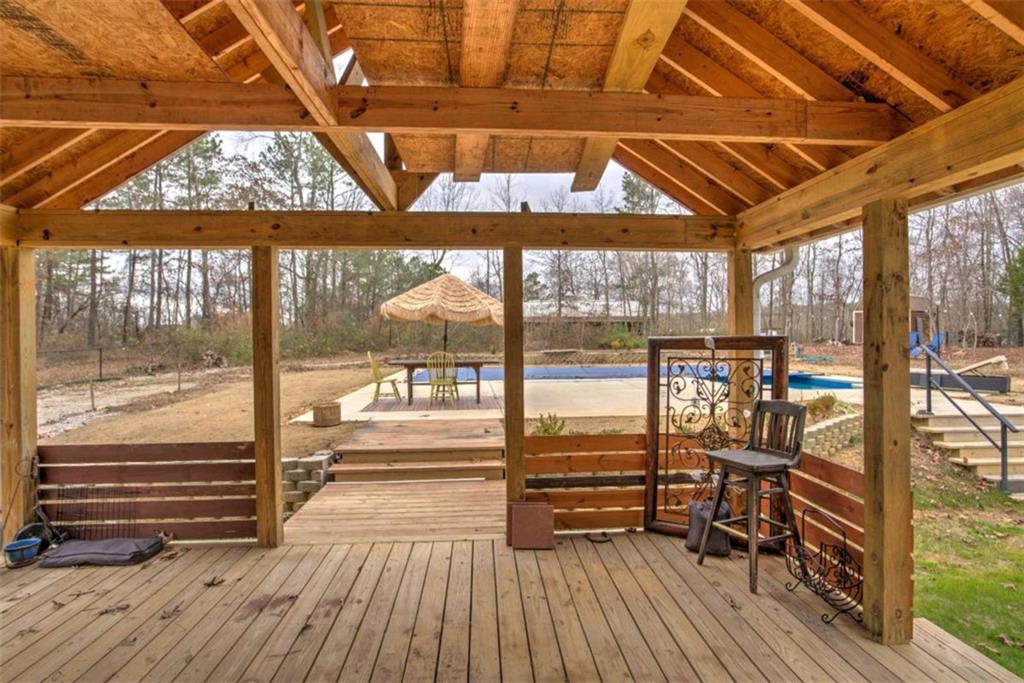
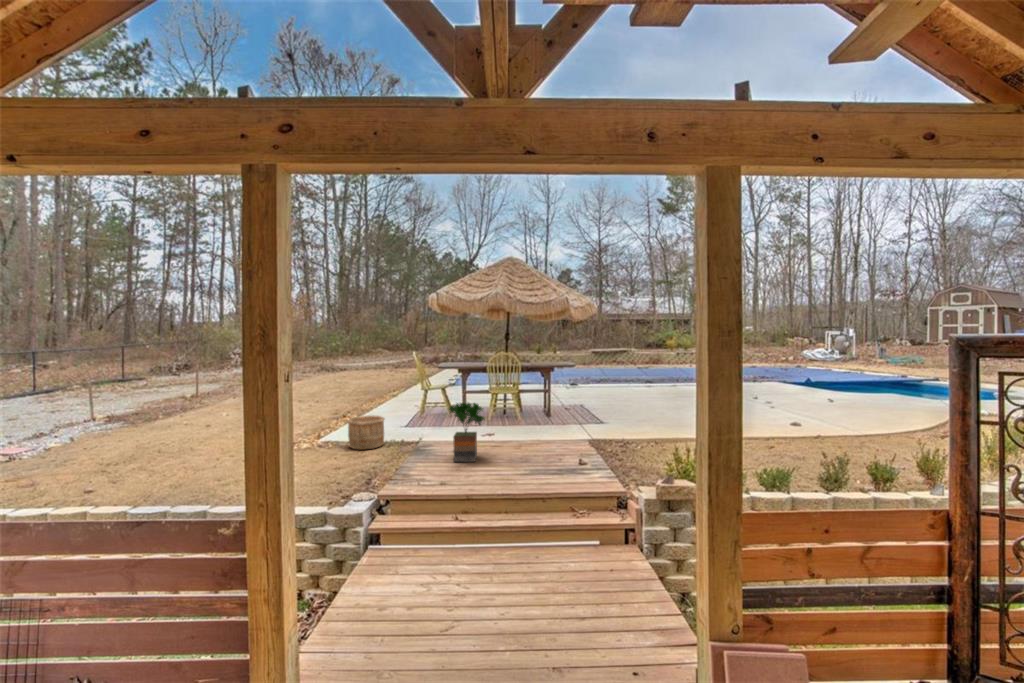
potted tree: none [387,389,416,432] -> present [449,403,485,462]

